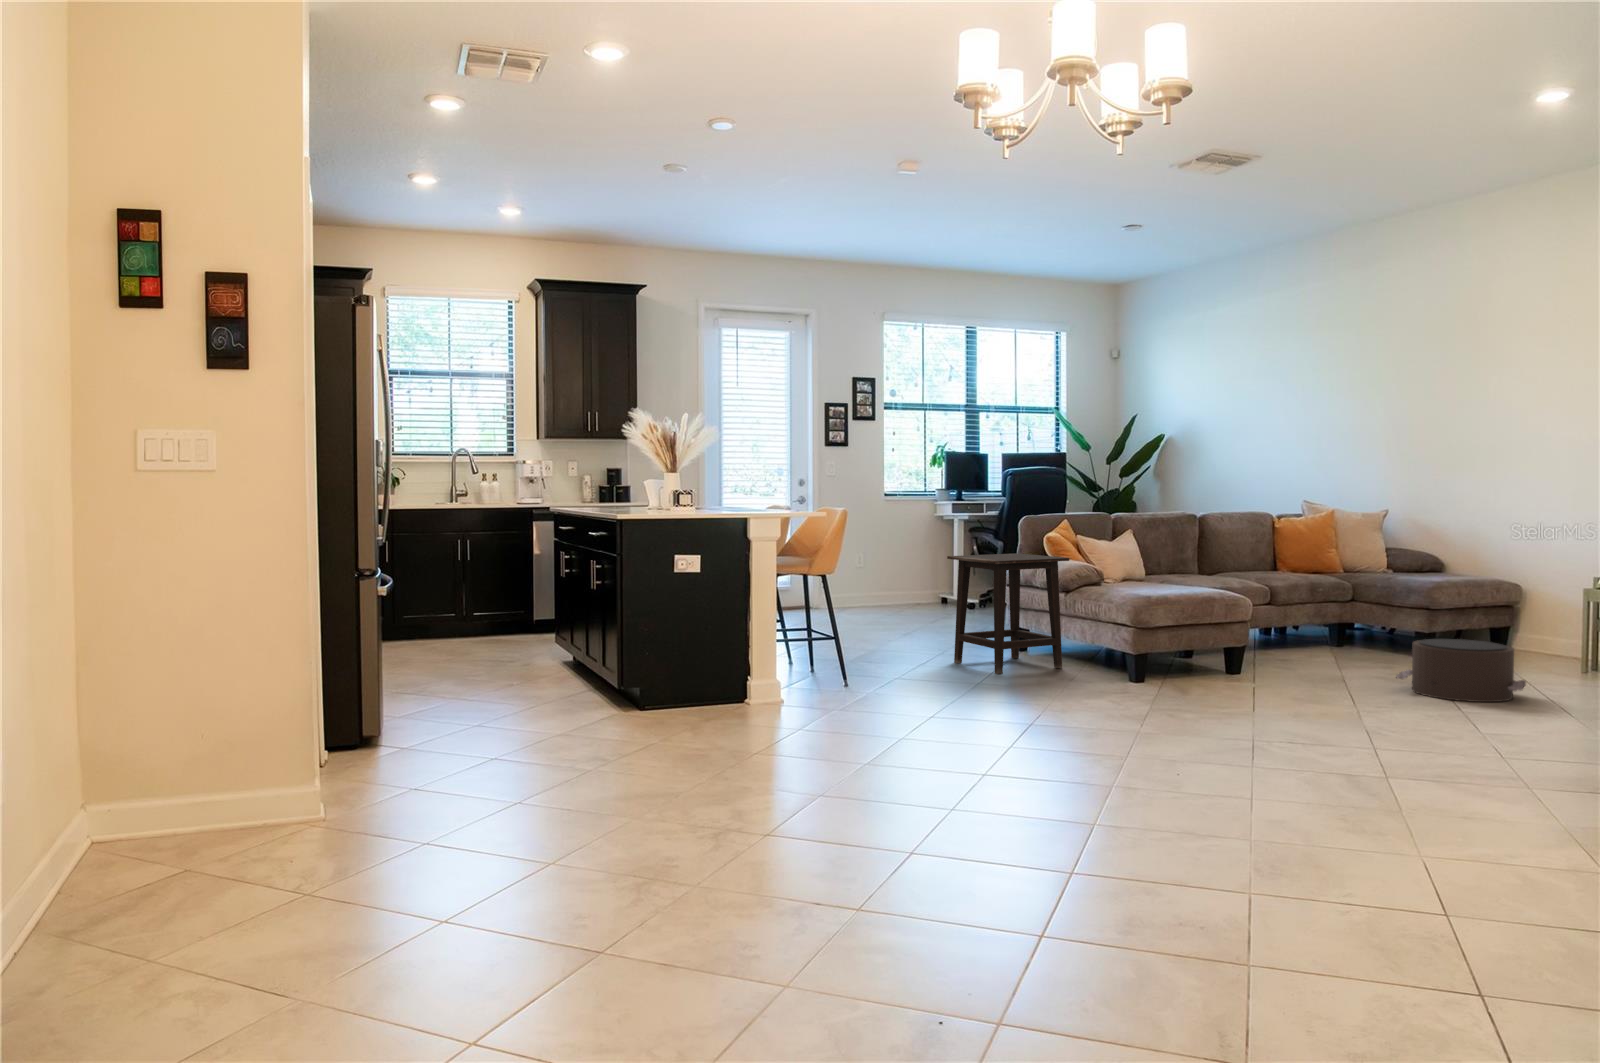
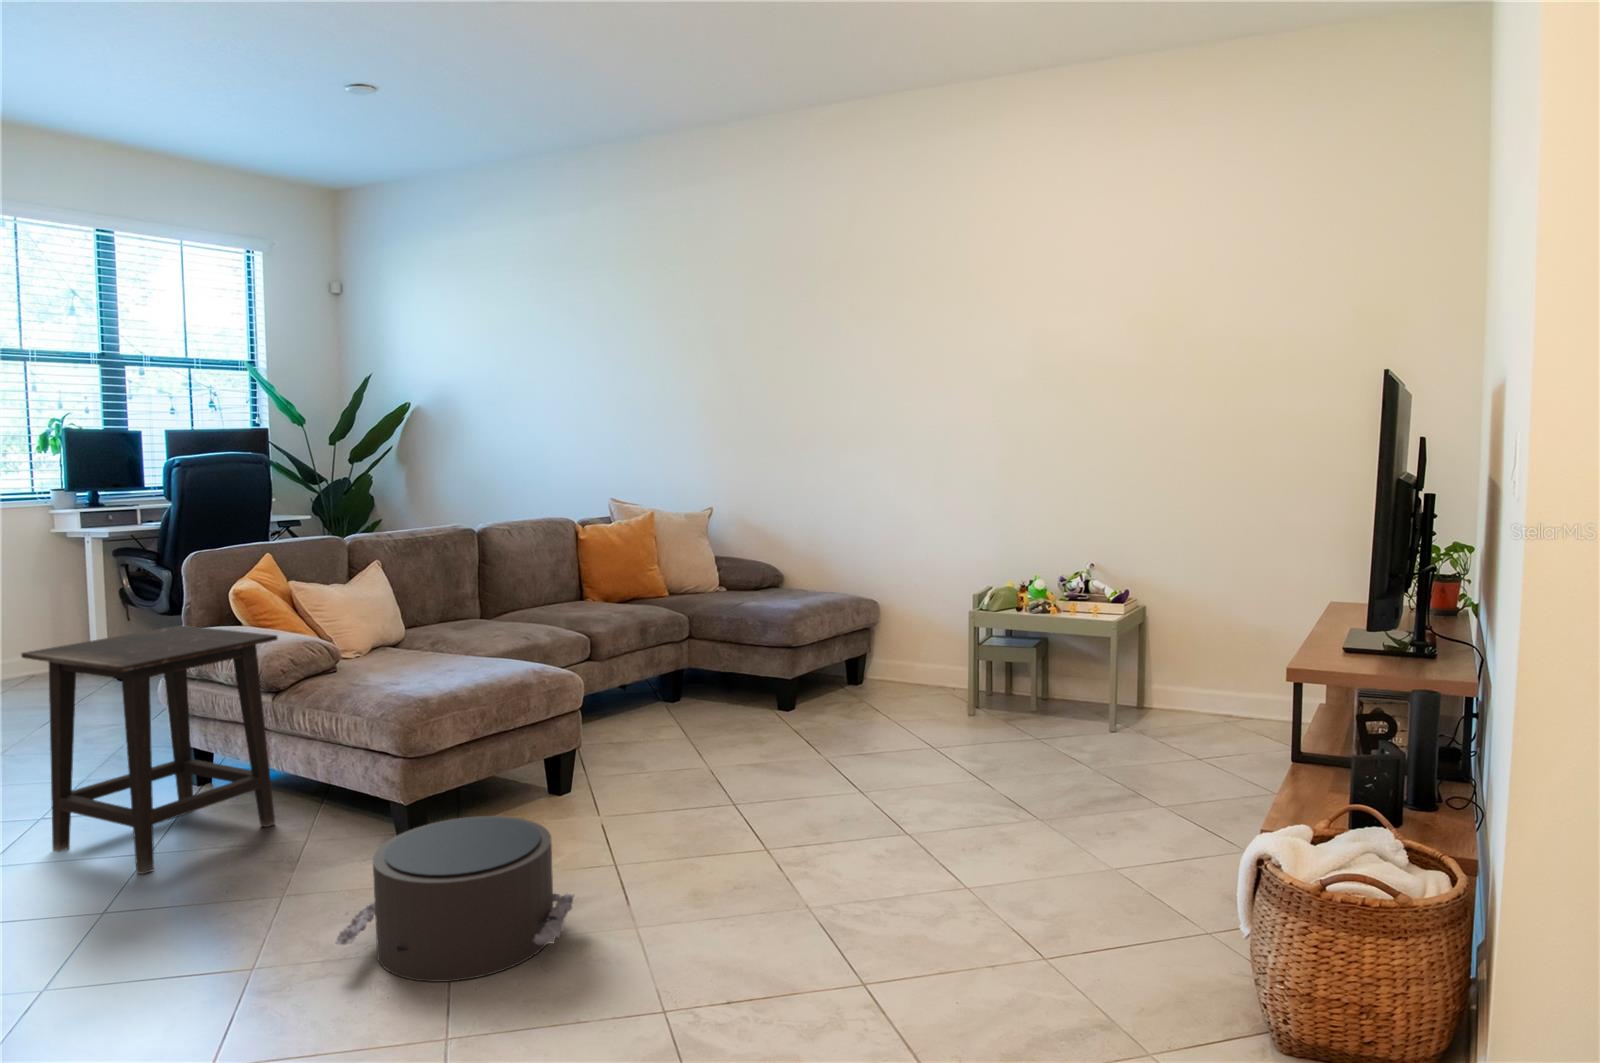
pouf: present [1396,639,1526,702] -> present [335,816,574,982]

